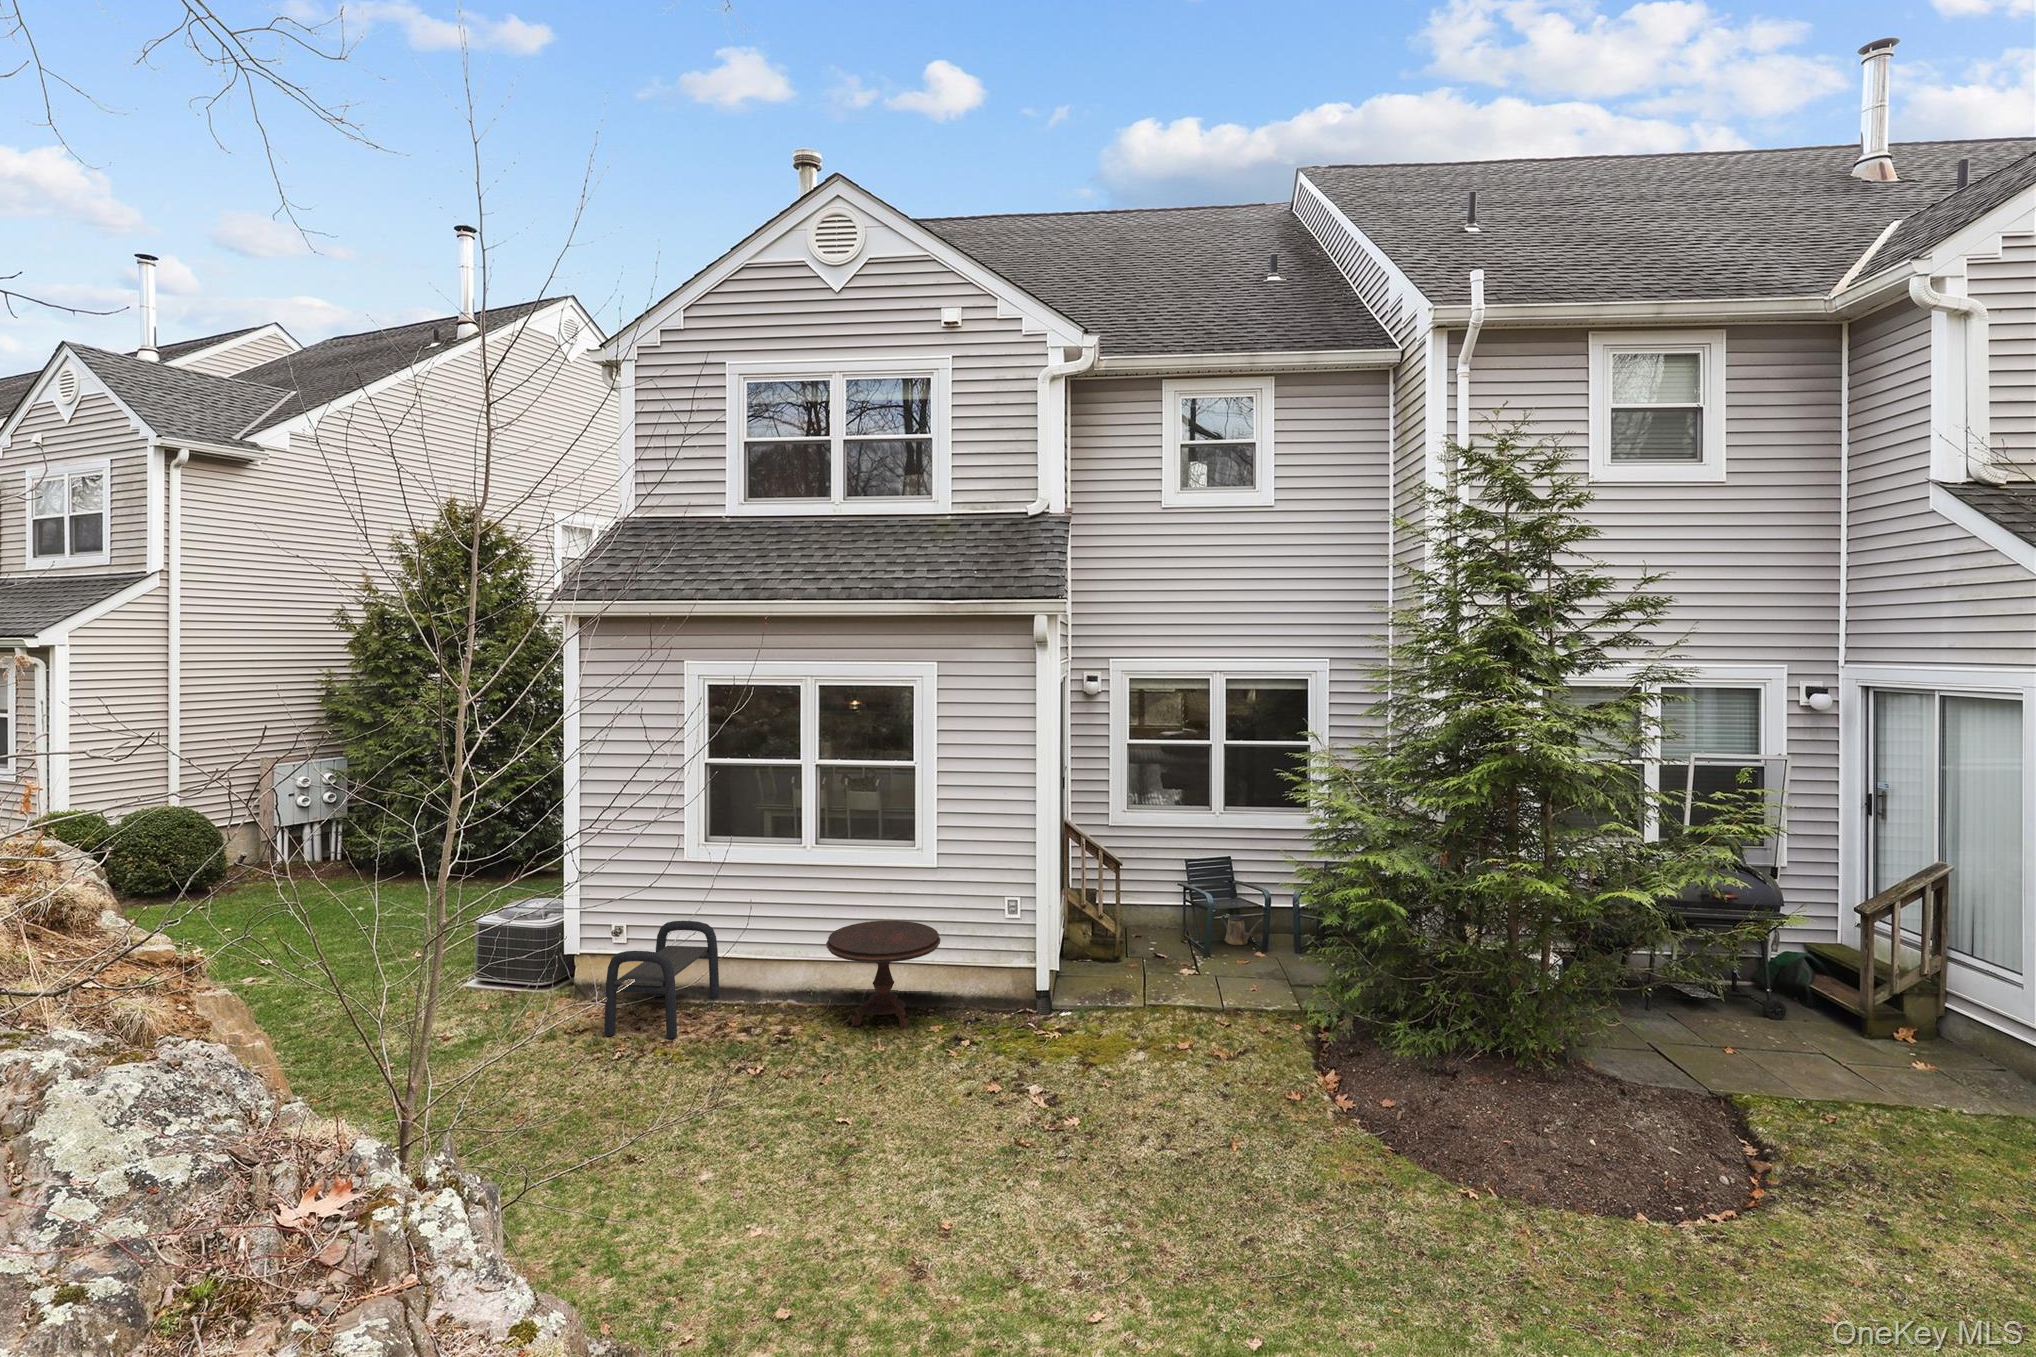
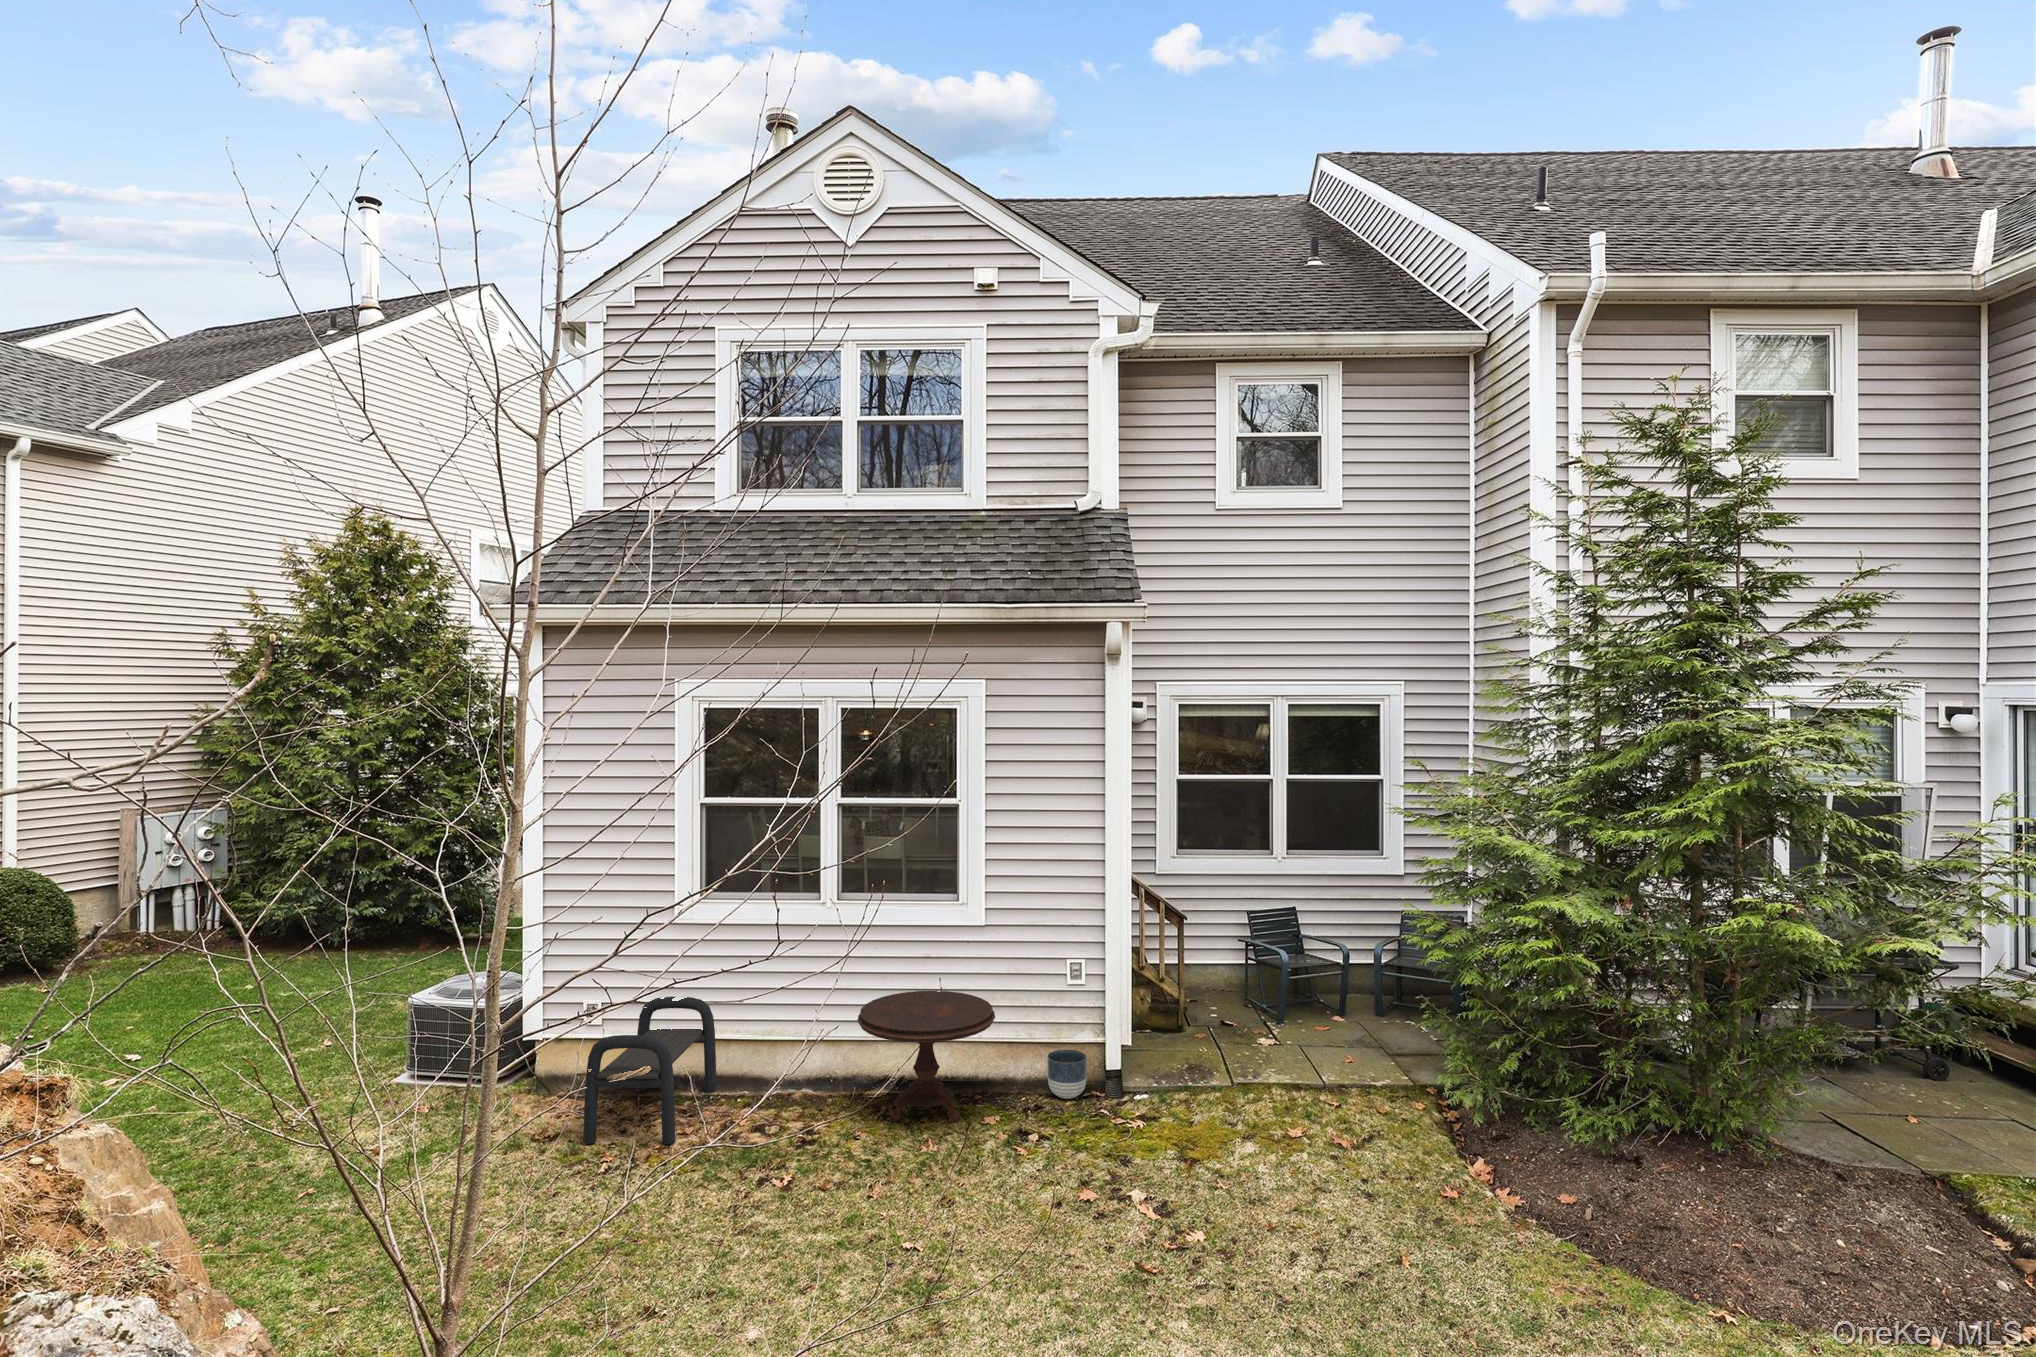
watering can: present [1221,914,1263,945] -> none [1293,975,1346,1011]
planter: none [987,971,1019,1012] -> present [1047,1050,1087,1099]

